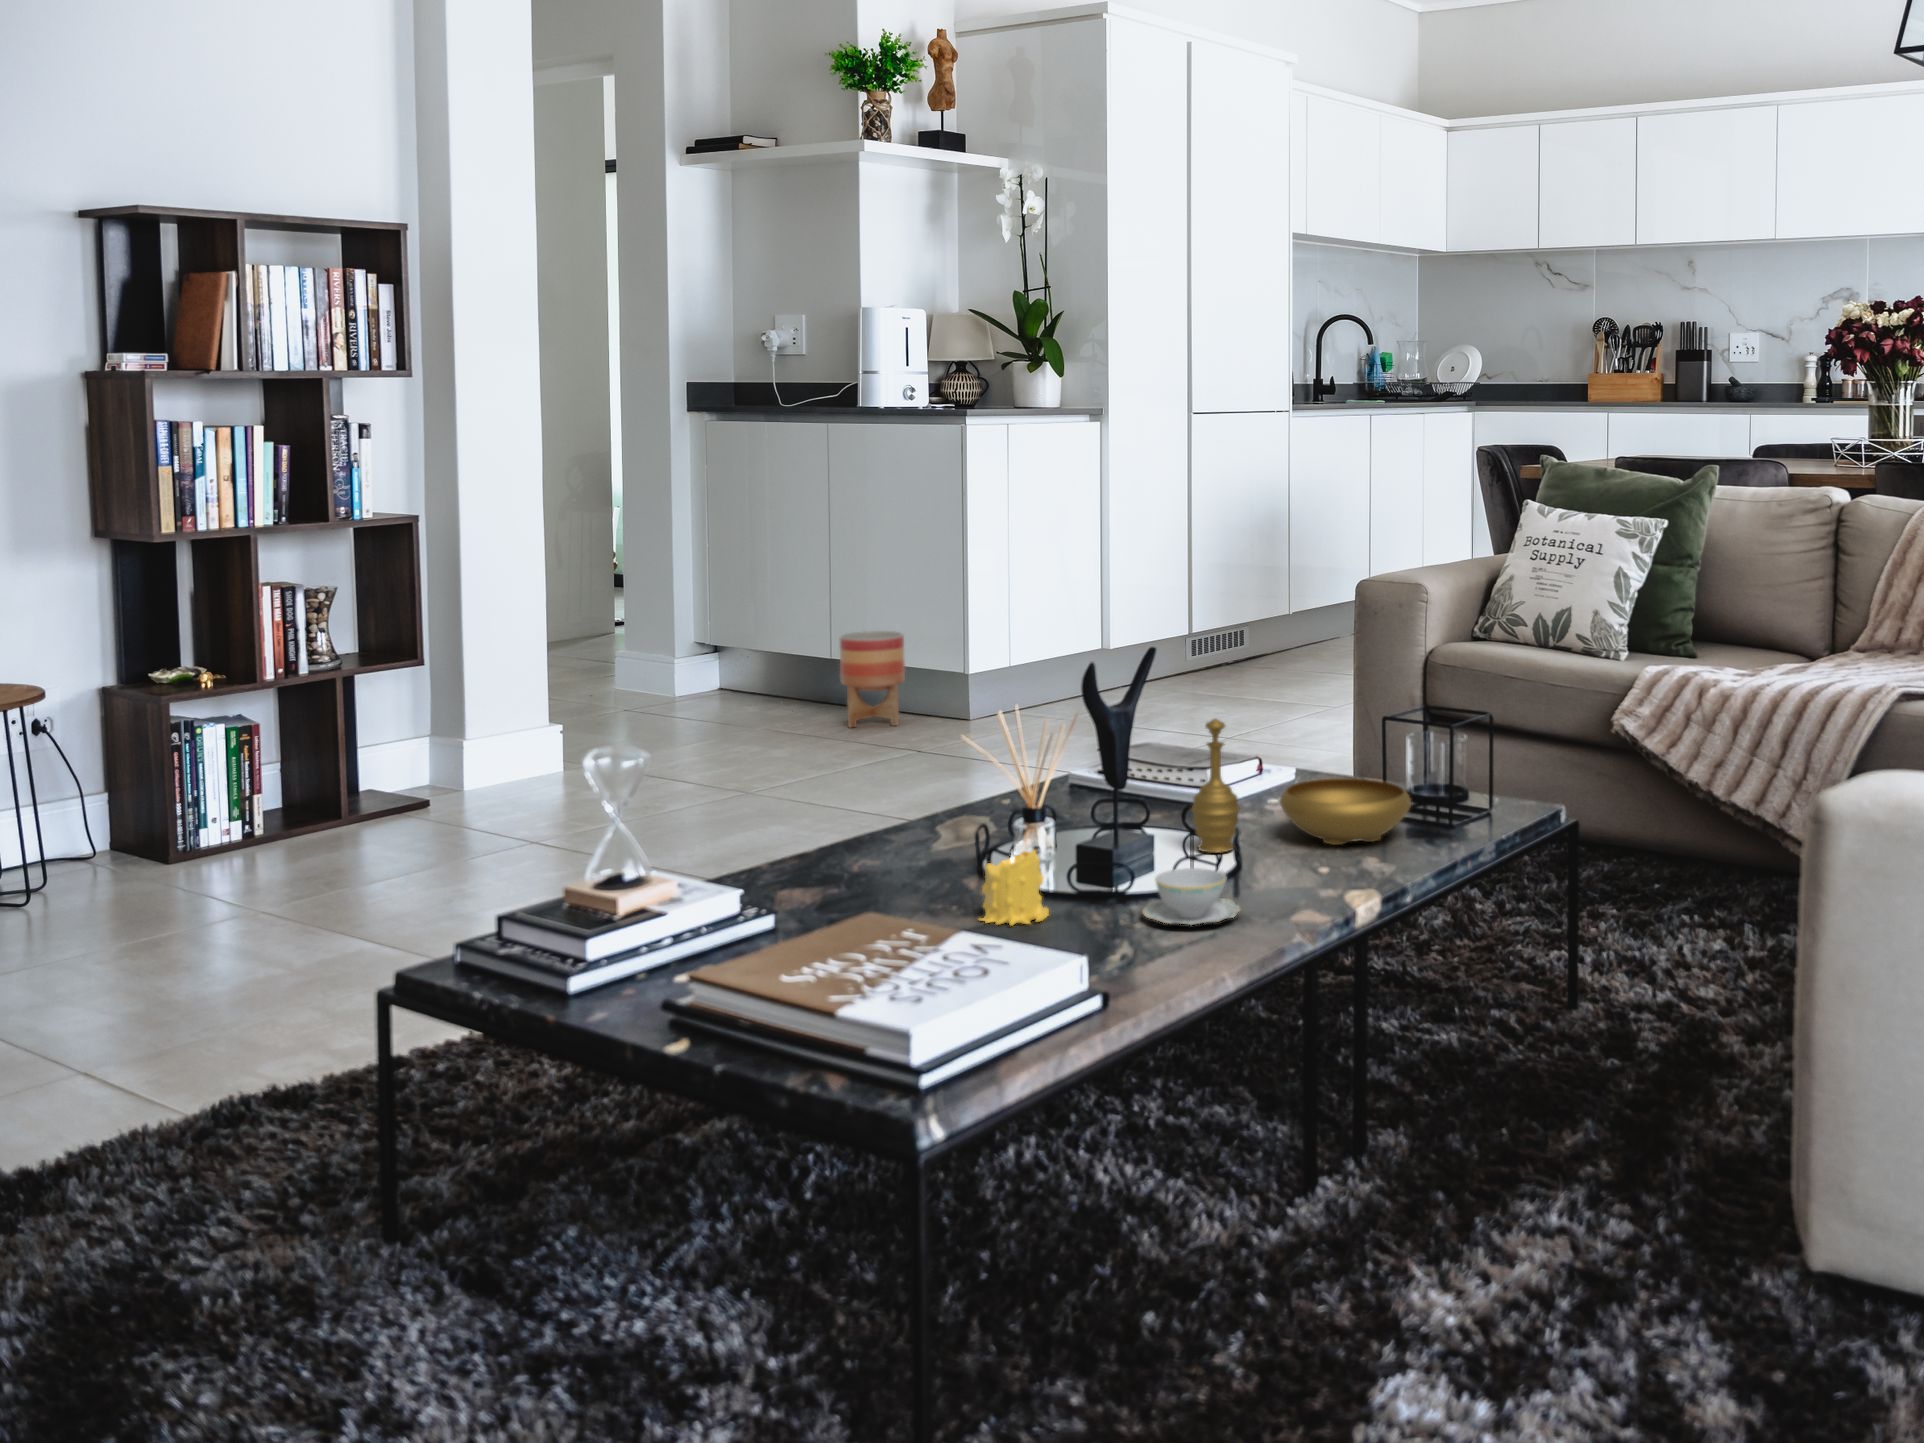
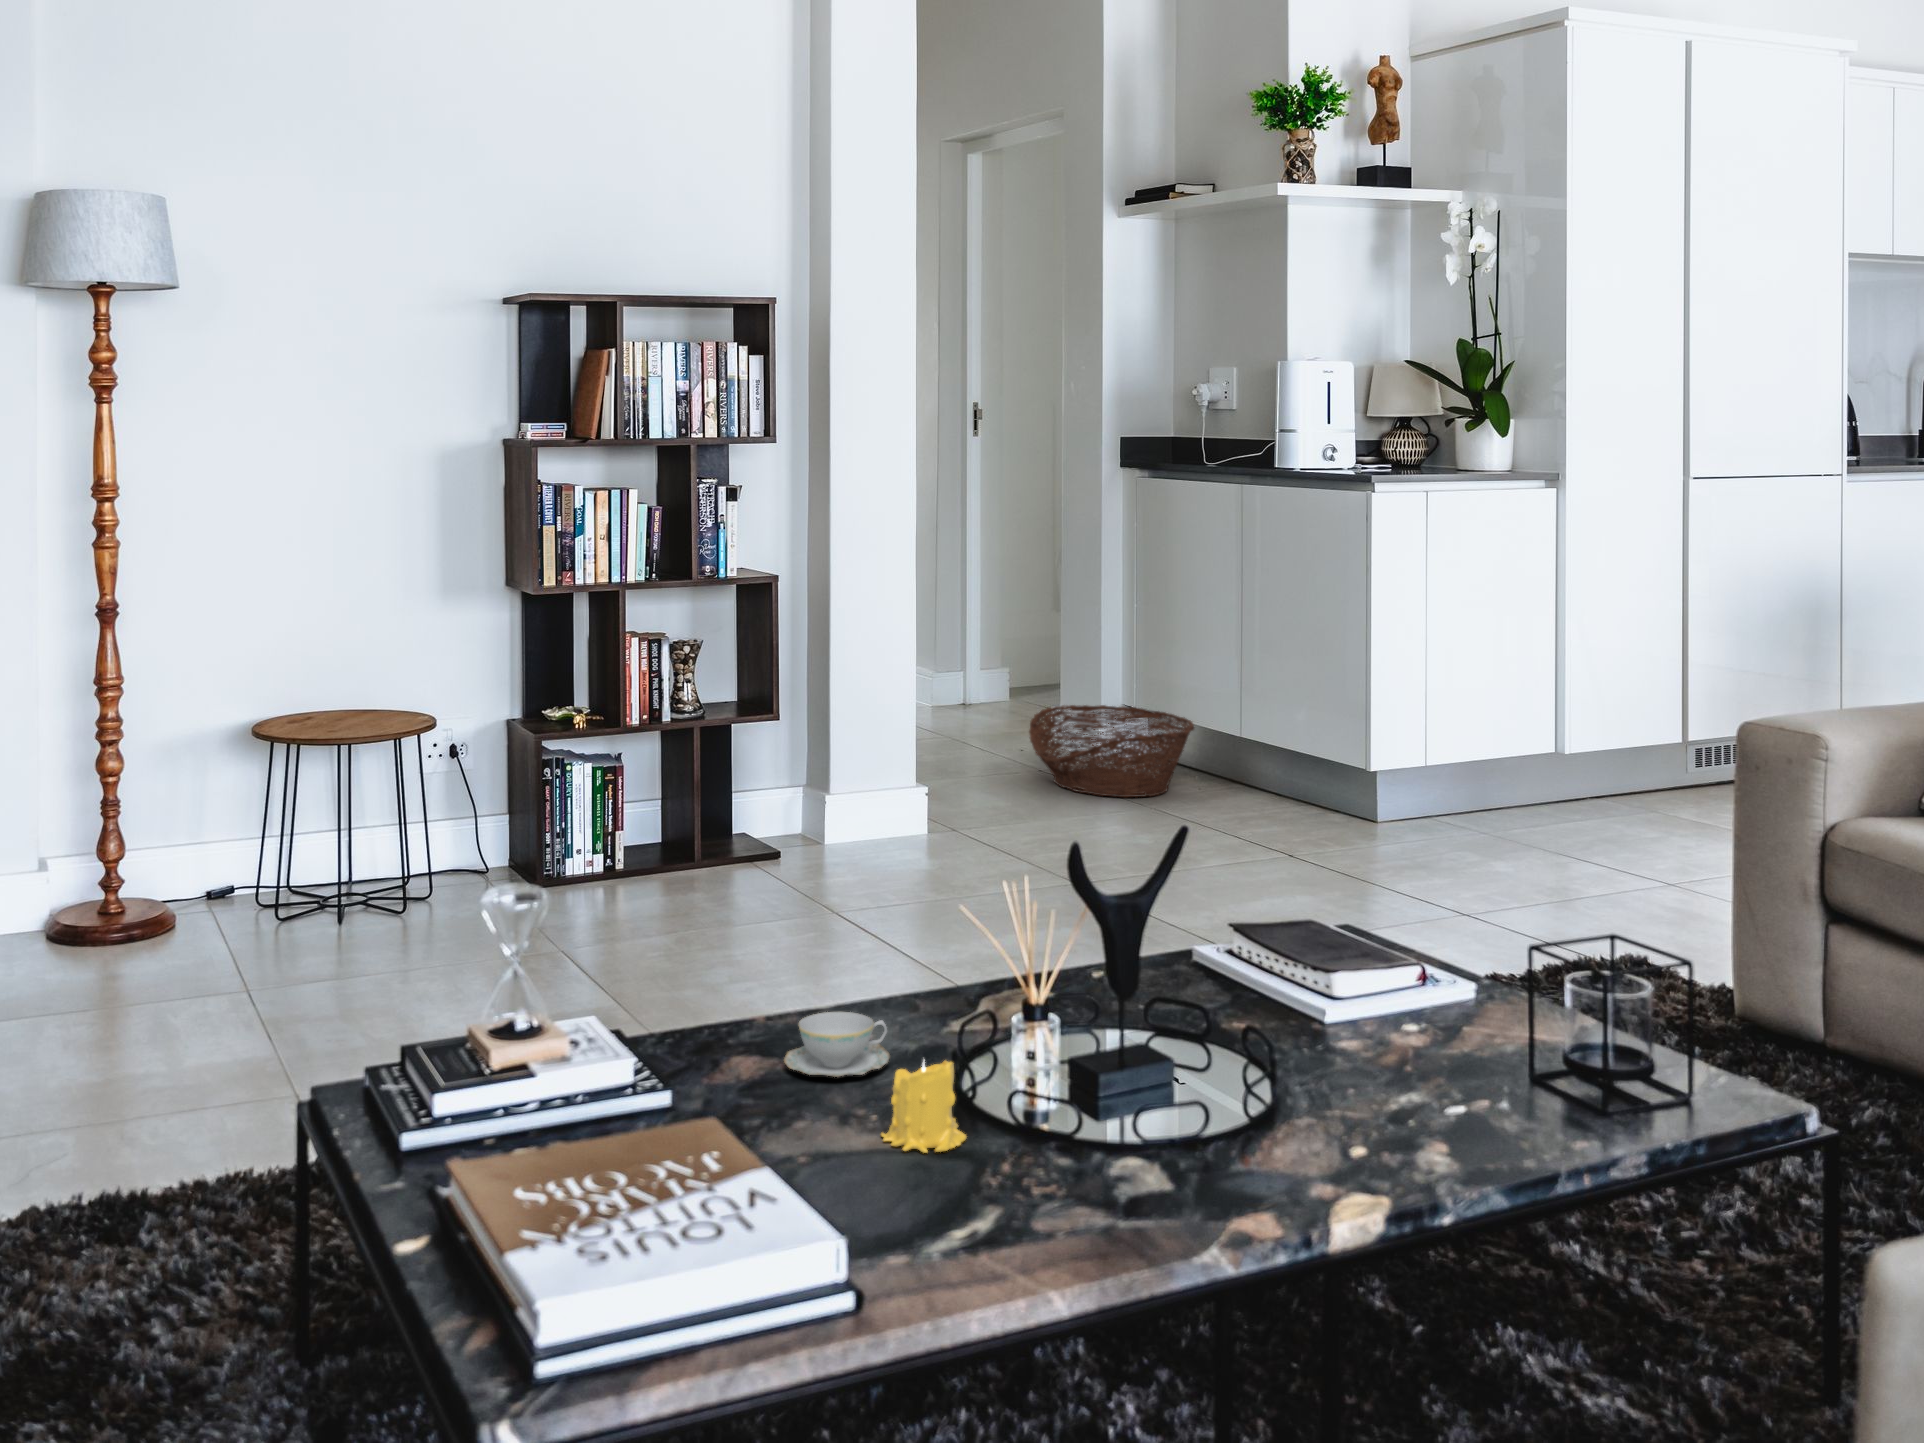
planter: present [840,631,905,727] -> none [1229,718,1299,828]
basket: none [621,636,792,718] -> present [1029,705,1194,797]
decorative bowl: present [1191,719,1411,853] -> none [1227,919,1531,1111]
teacup: present [1142,868,1241,925] -> present [784,1012,890,1077]

